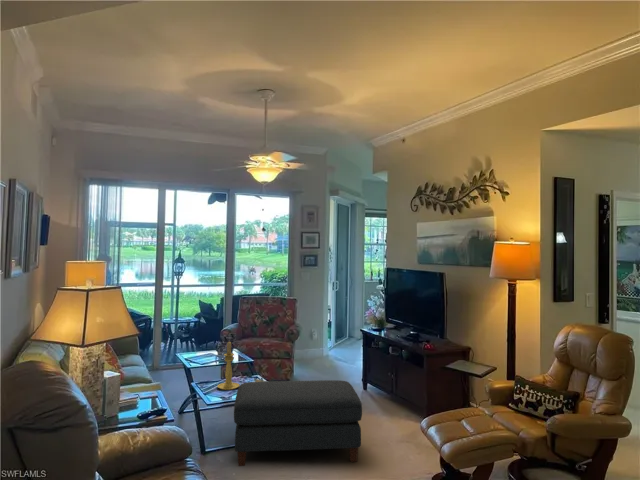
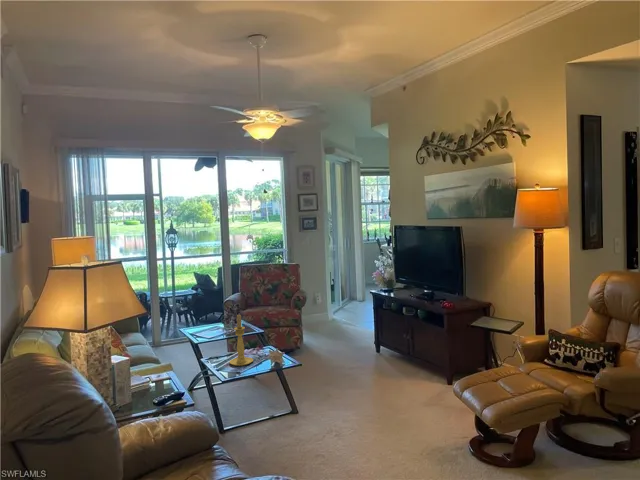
ottoman: present [234,380,362,466] -> none [252,348,390,445]

